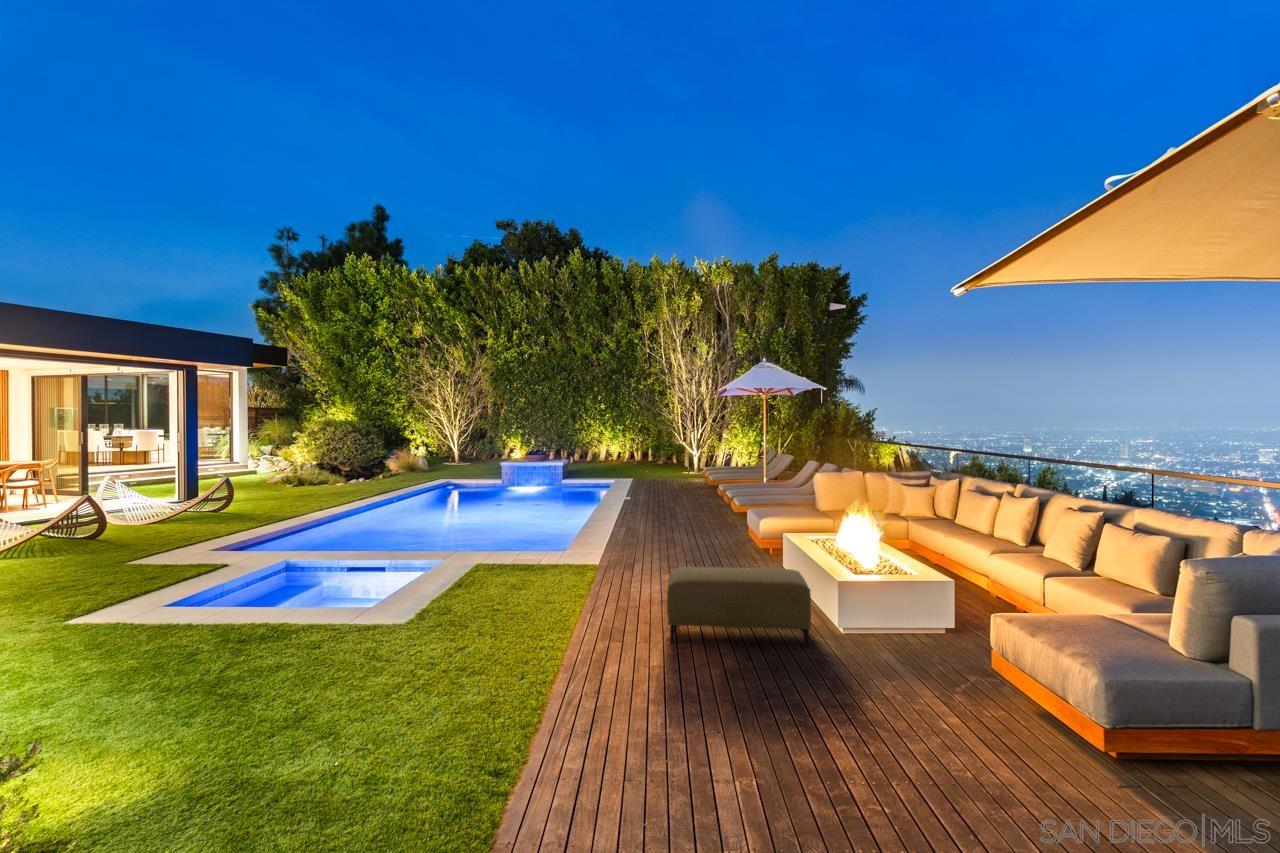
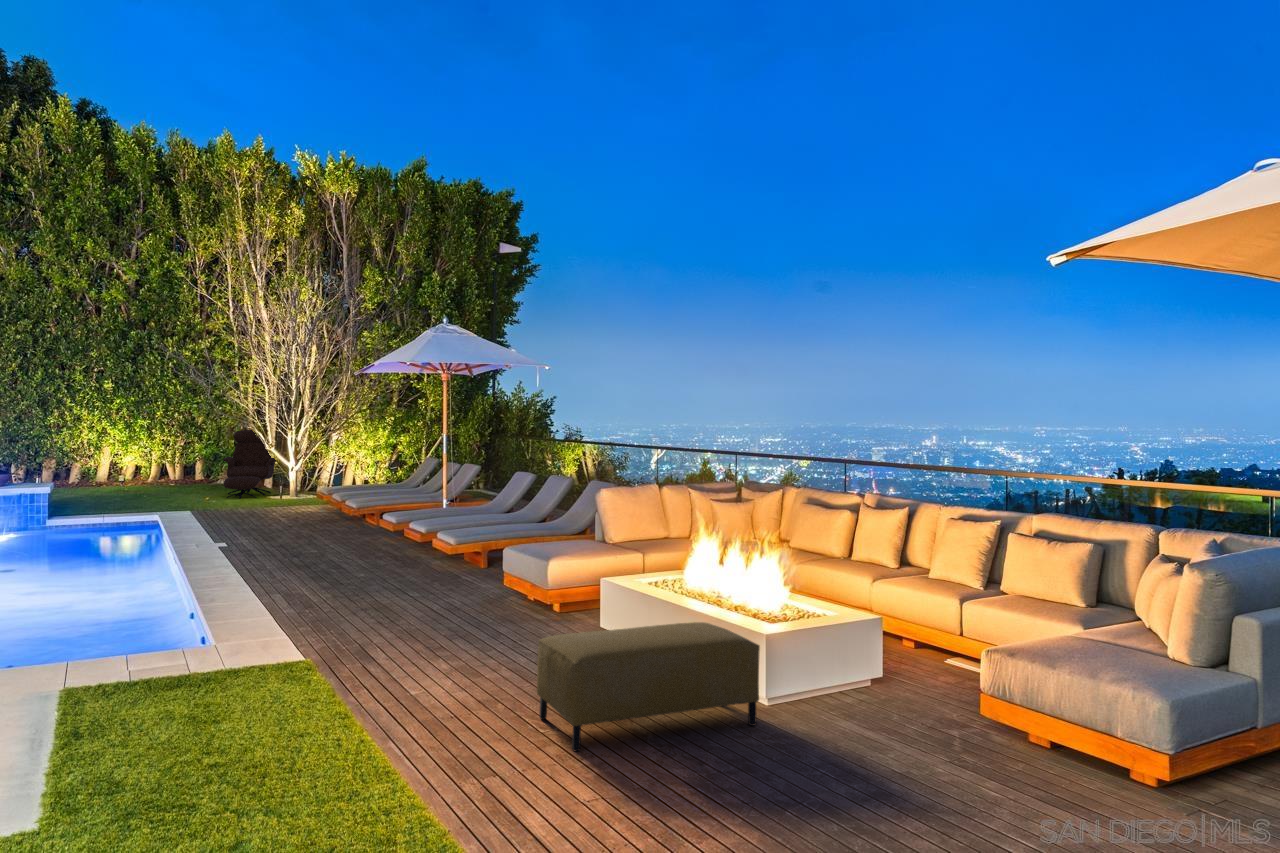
lounge chair: none [659,431,692,472] -> present [223,430,277,499]

